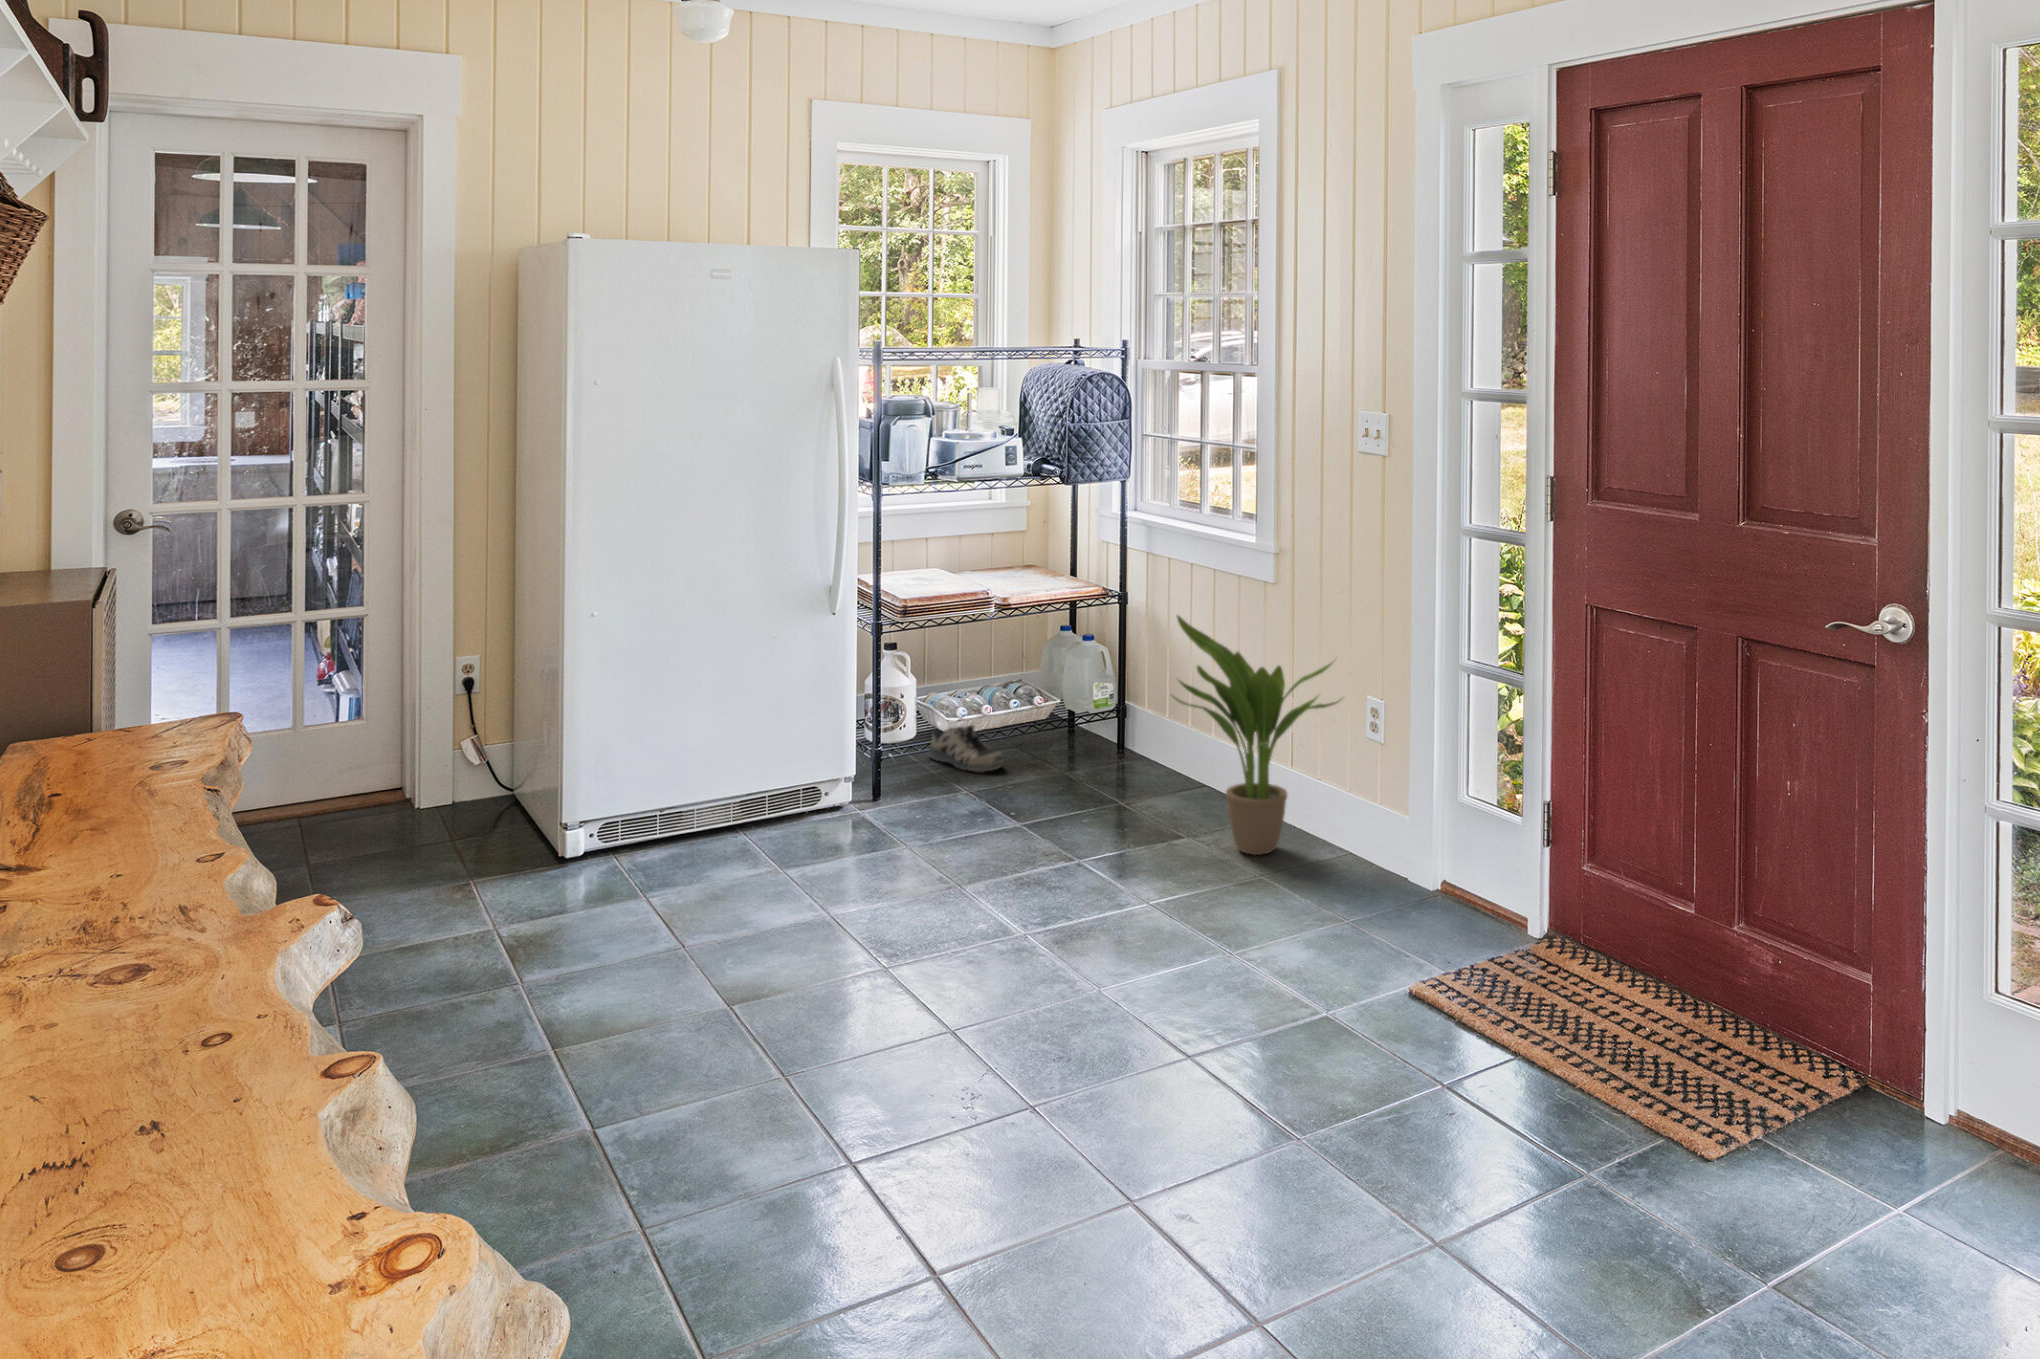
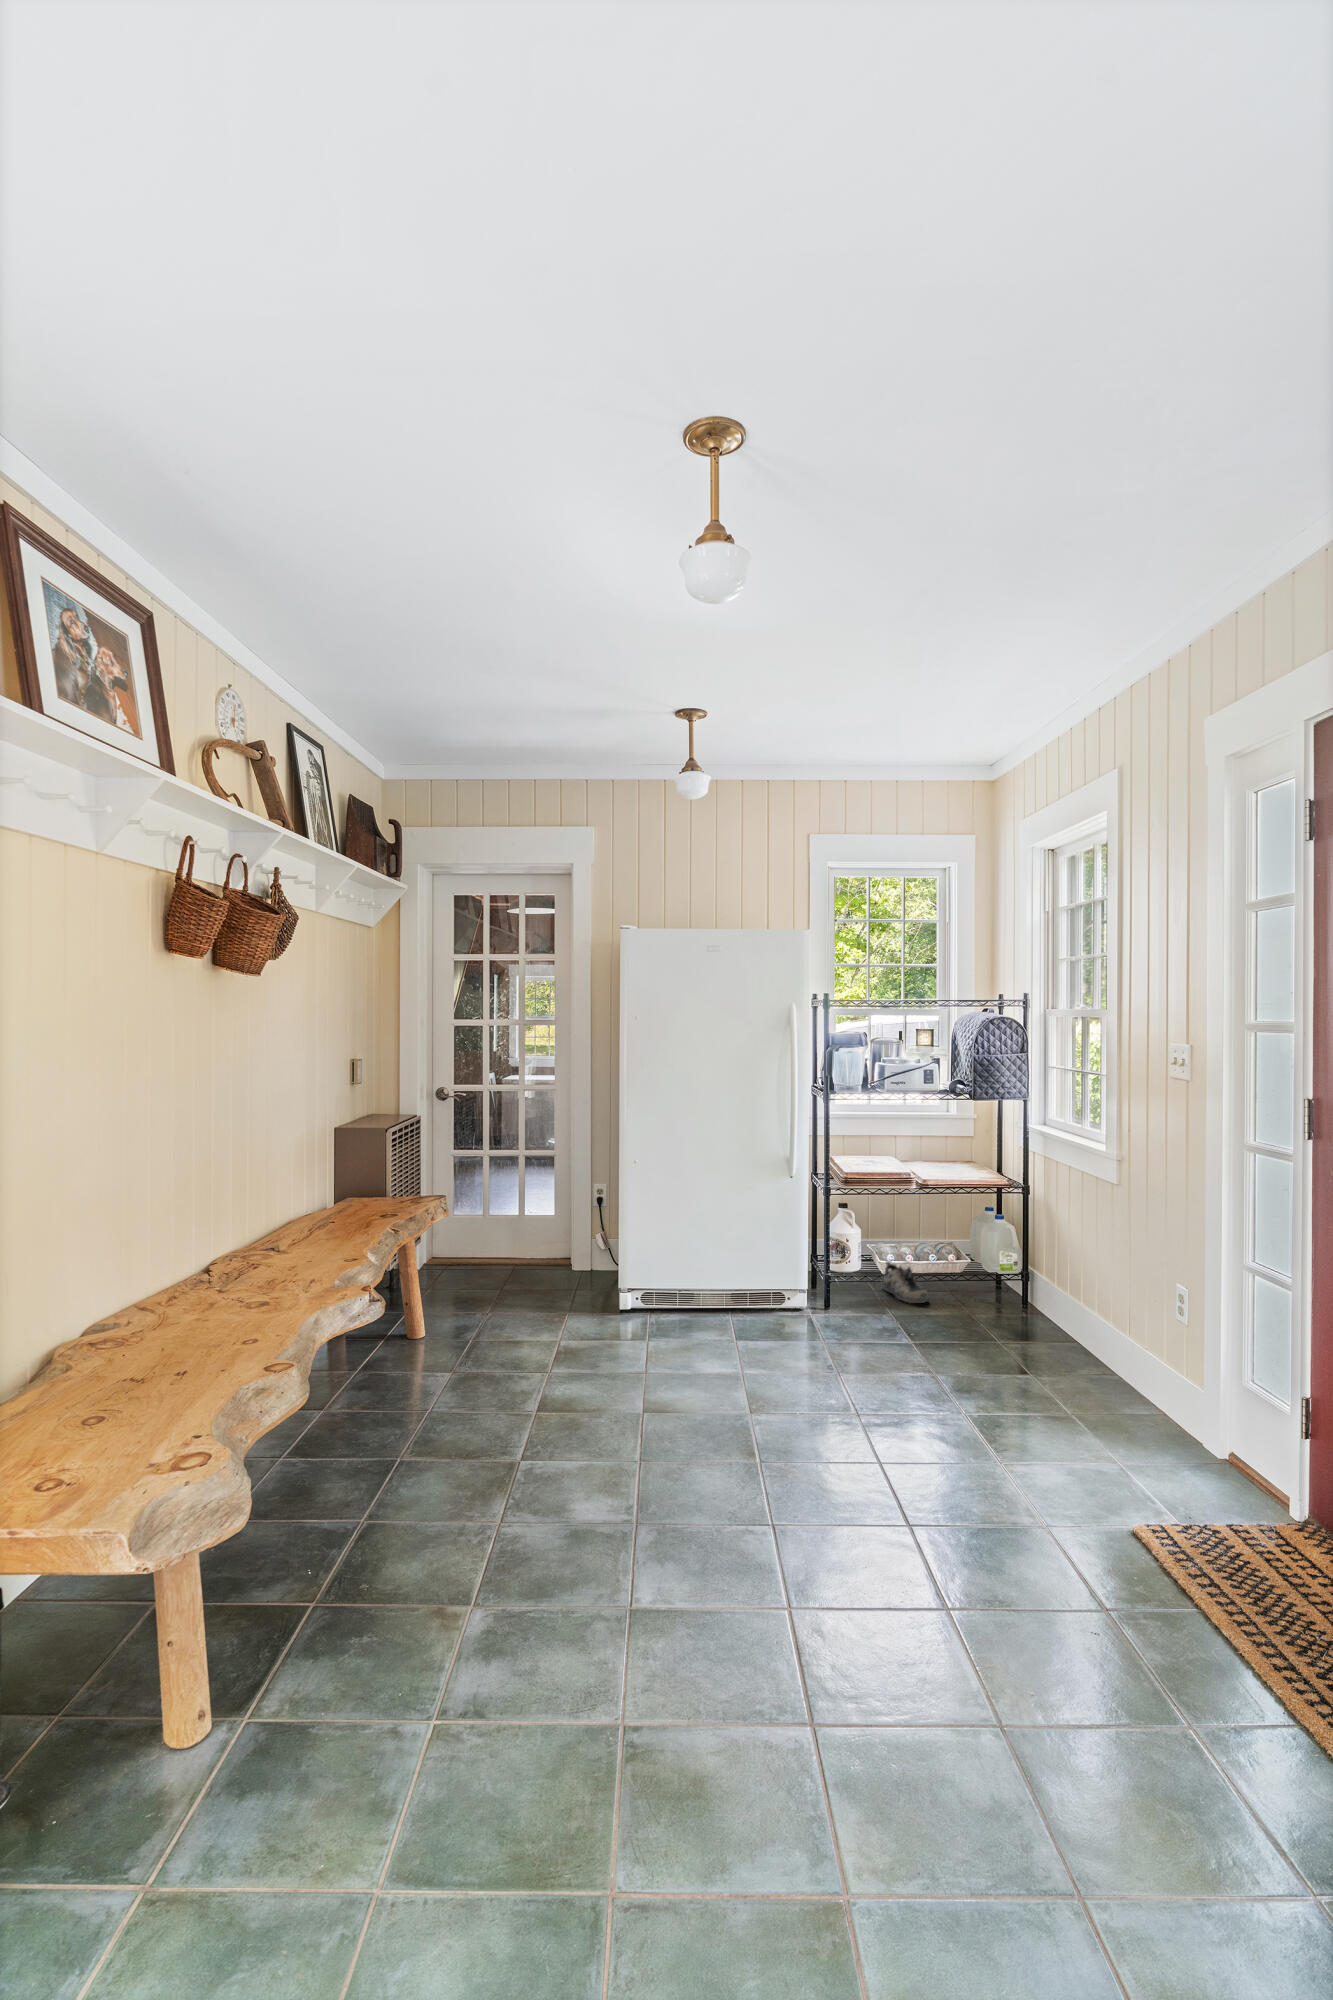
potted plant: present [1174,616,1339,855] -> none [1000,1198,1150,1398]

